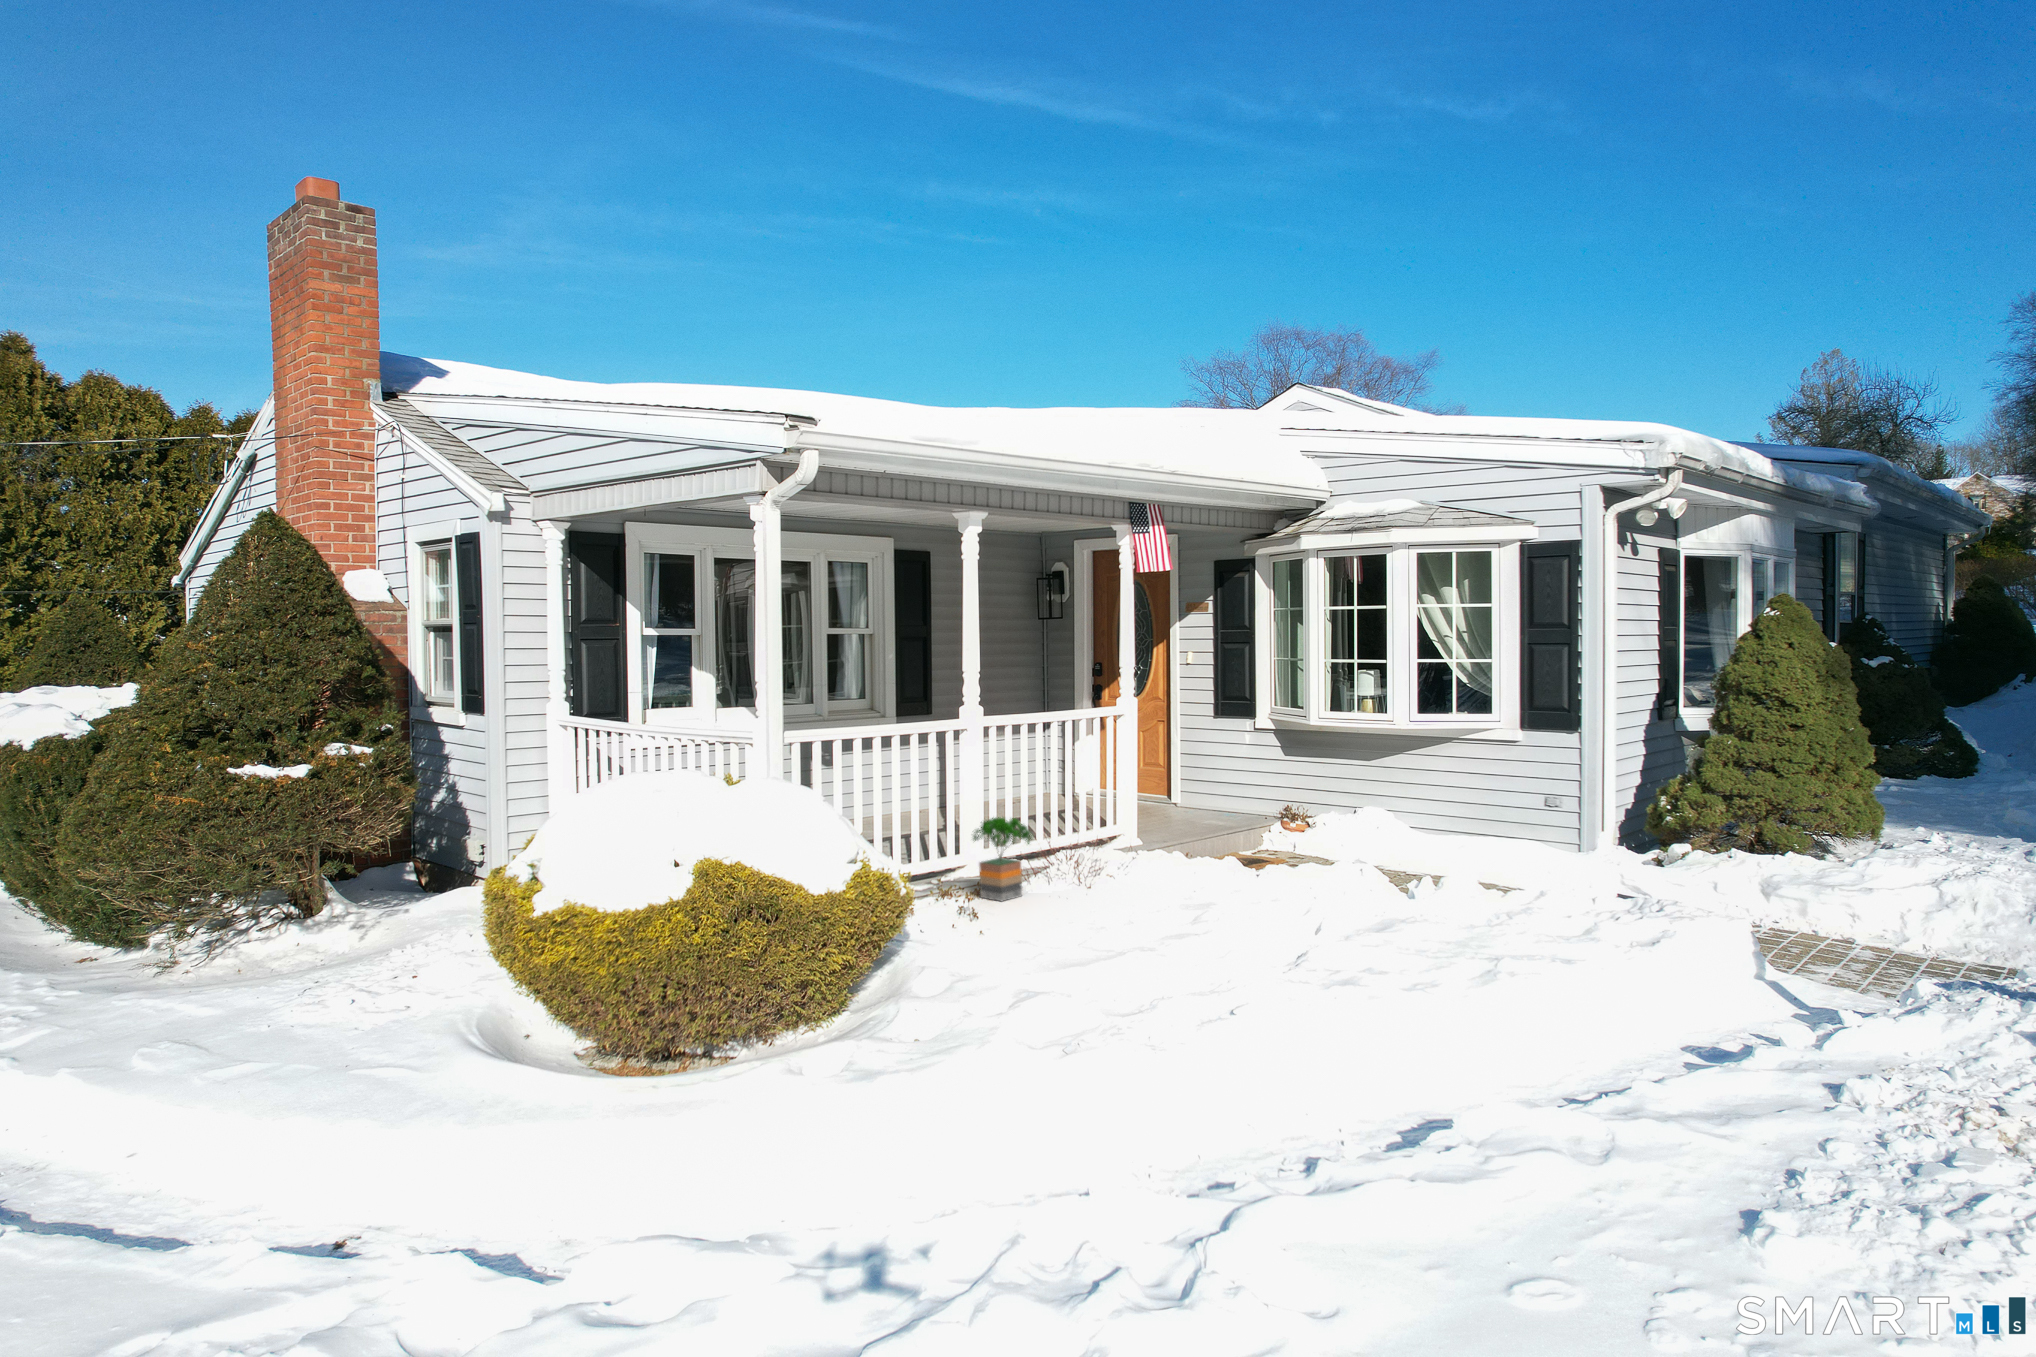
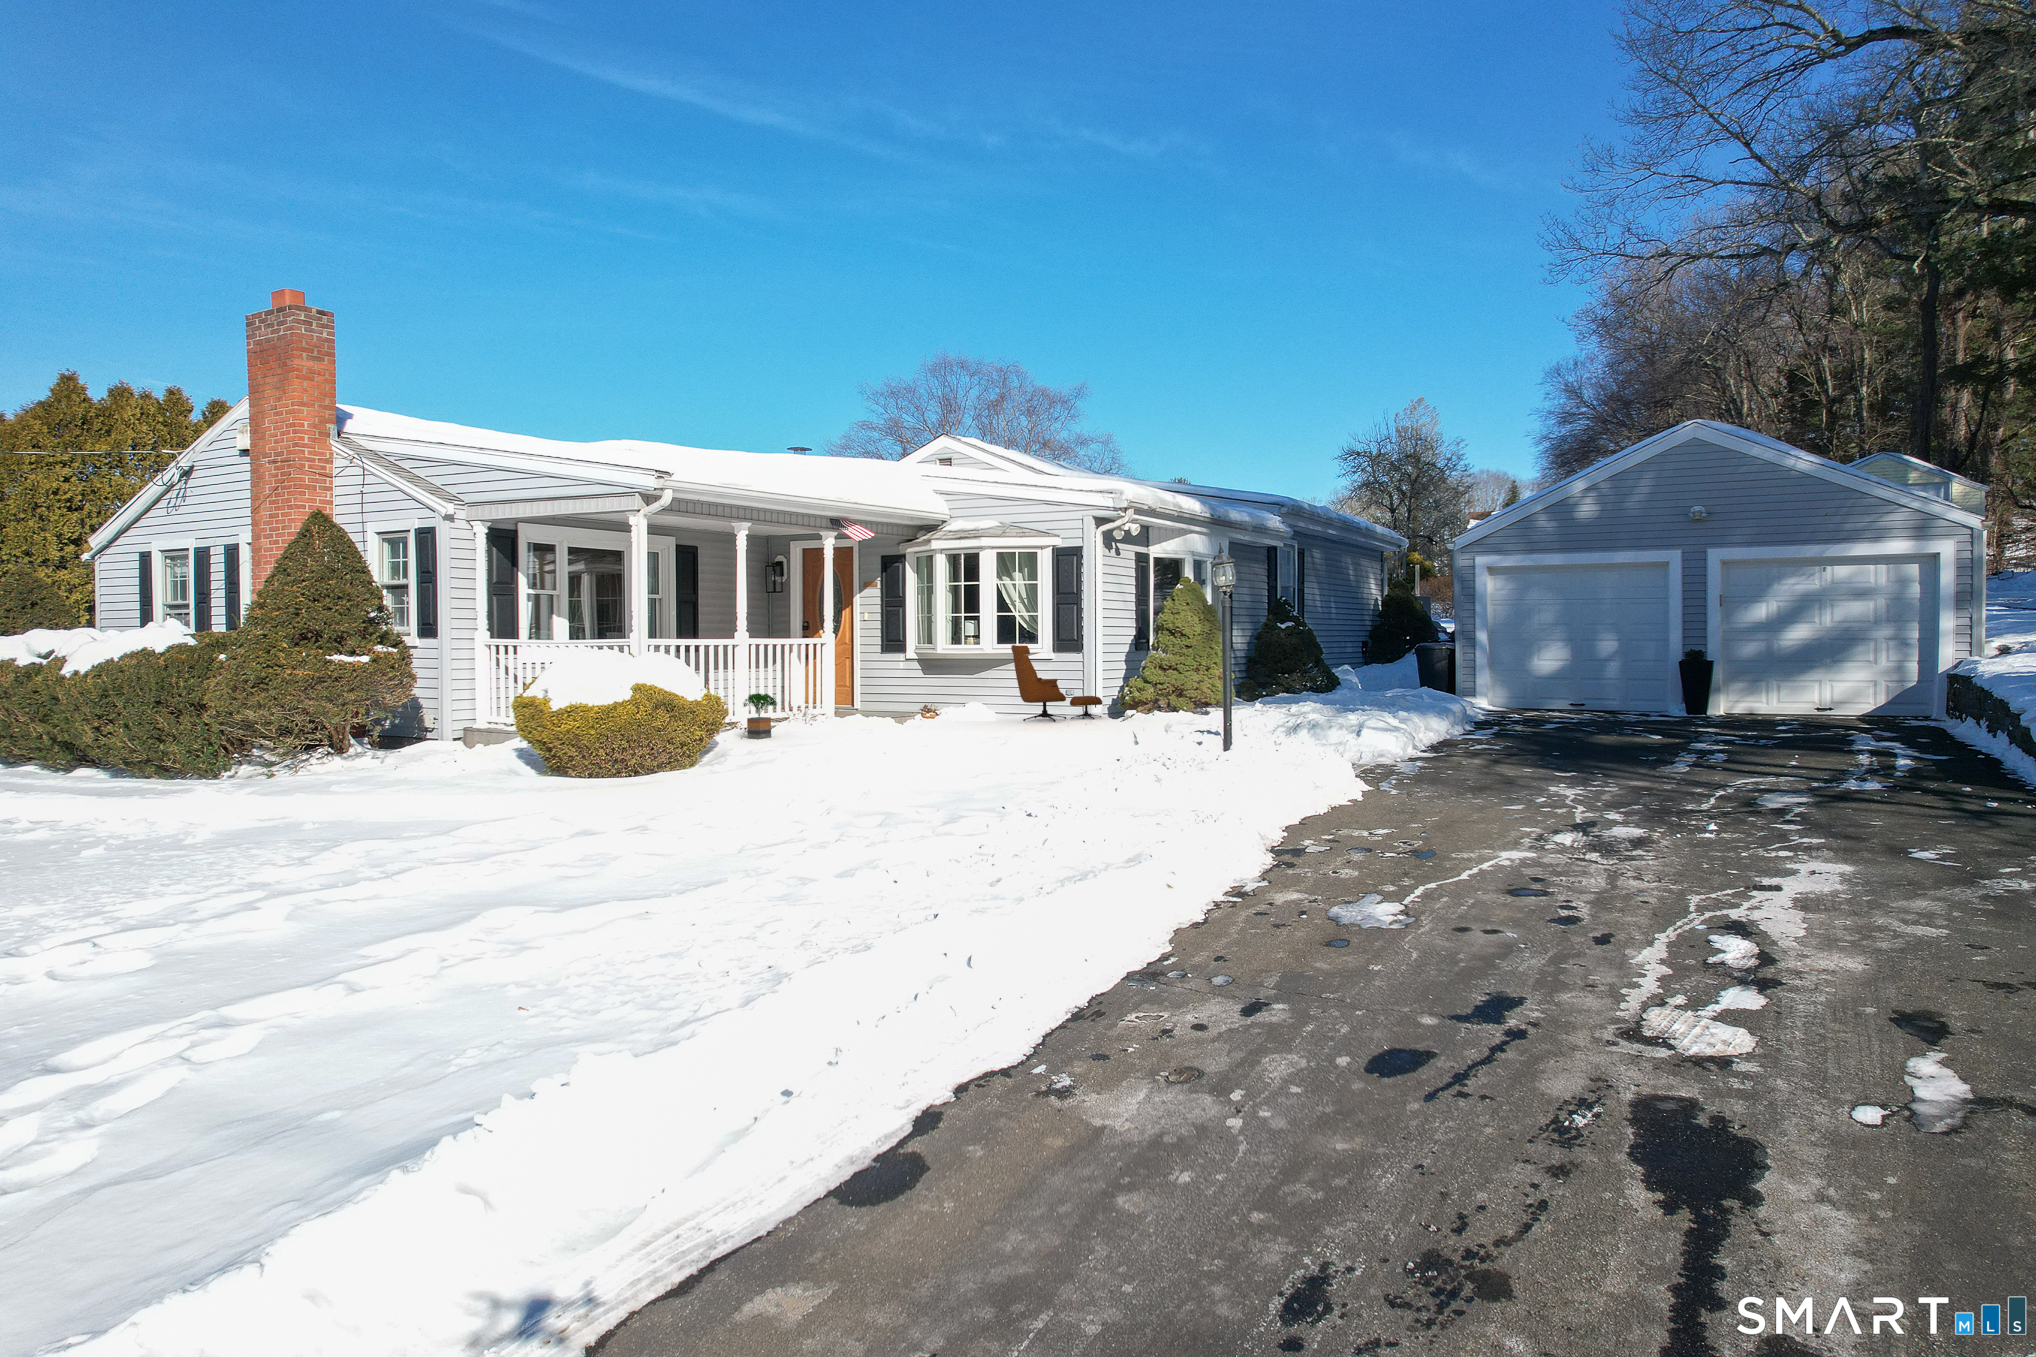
lounge chair: none [1454,721,1625,865] -> present [1011,645,1103,722]

